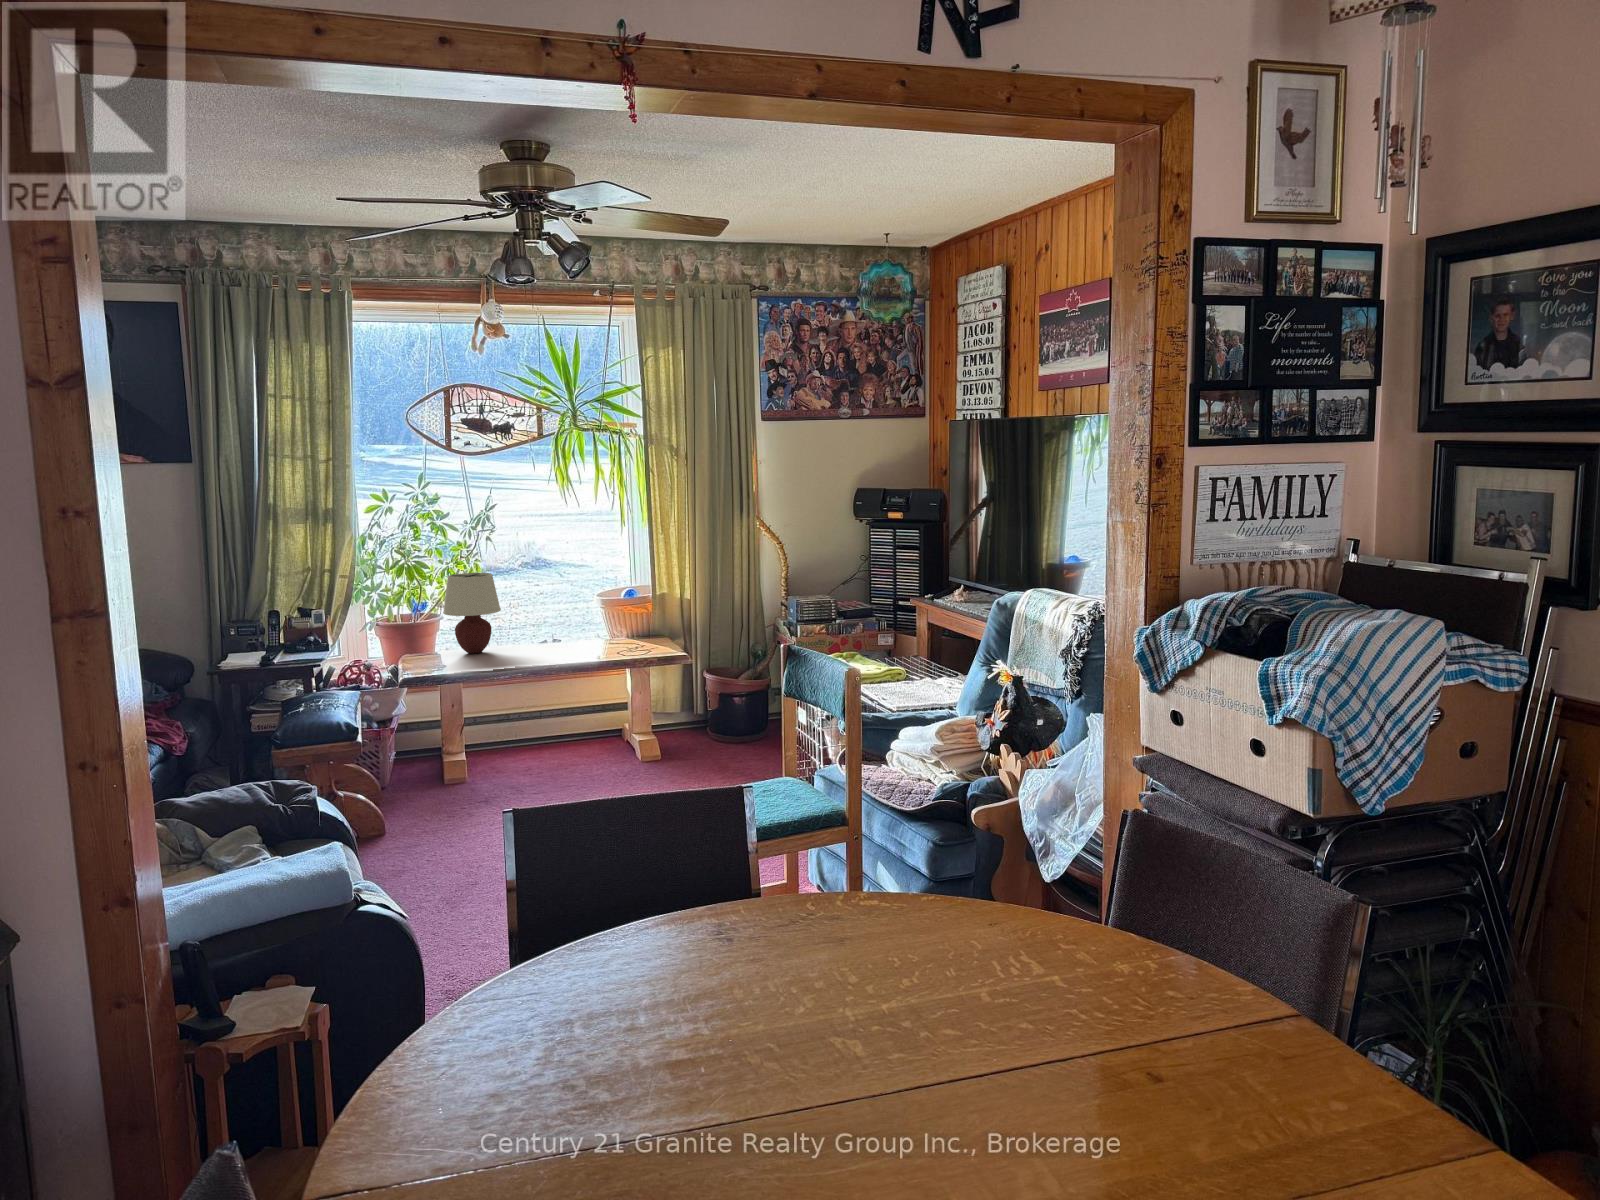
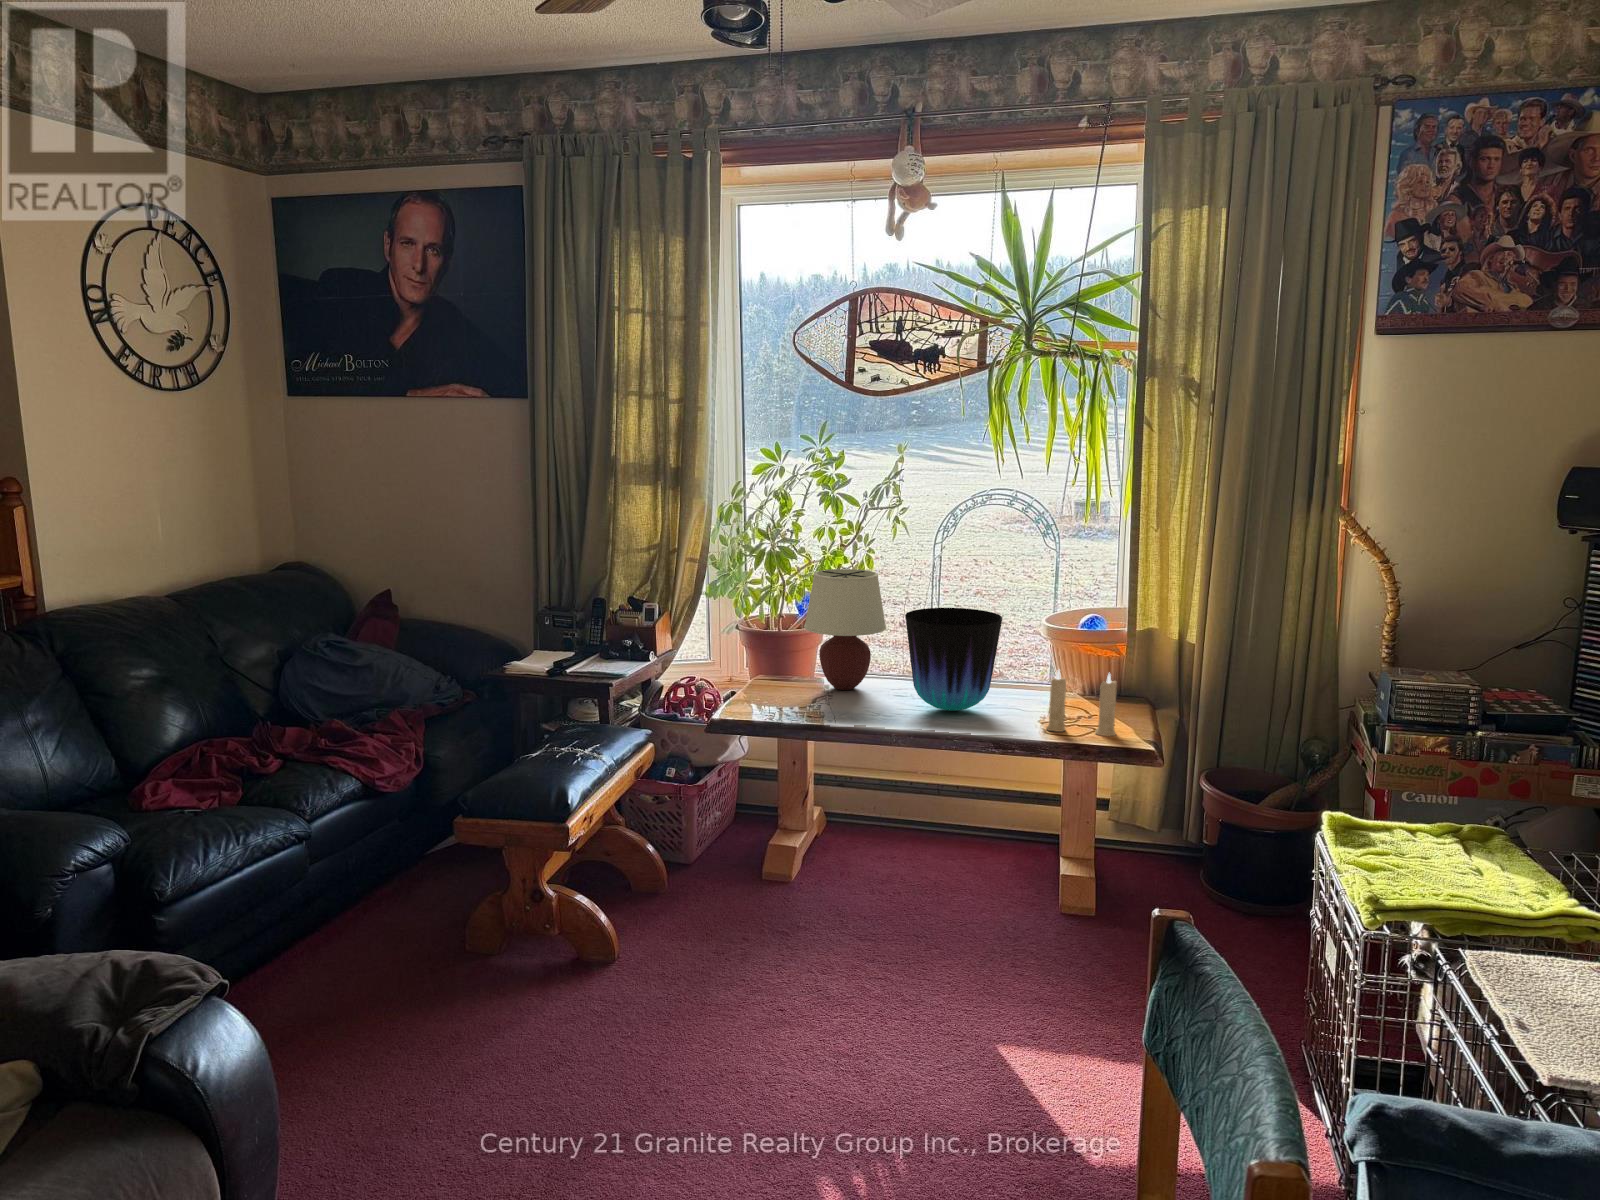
vase: none [523,590,584,653] -> present [905,608,1002,711]
candle: none [620,613,660,653] -> present [1046,670,1117,736]

